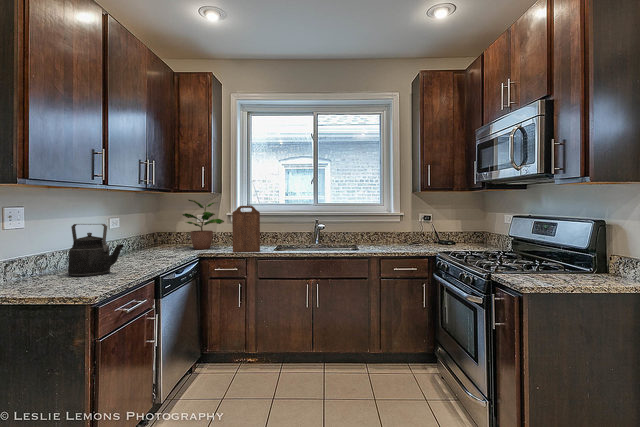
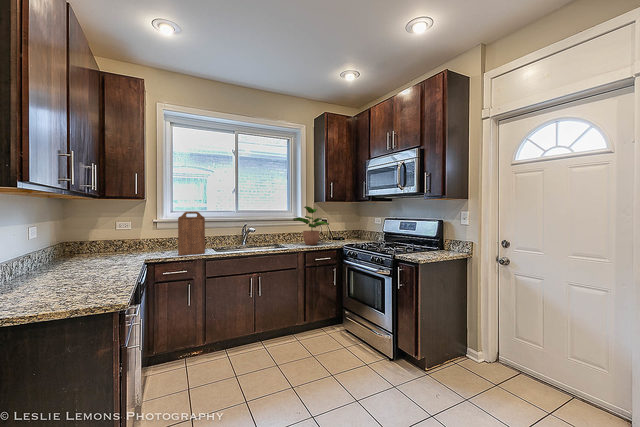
potted plant: present [183,200,224,249] -> present [293,206,329,245]
kettle: present [68,224,124,276] -> none [29,230,105,291]

